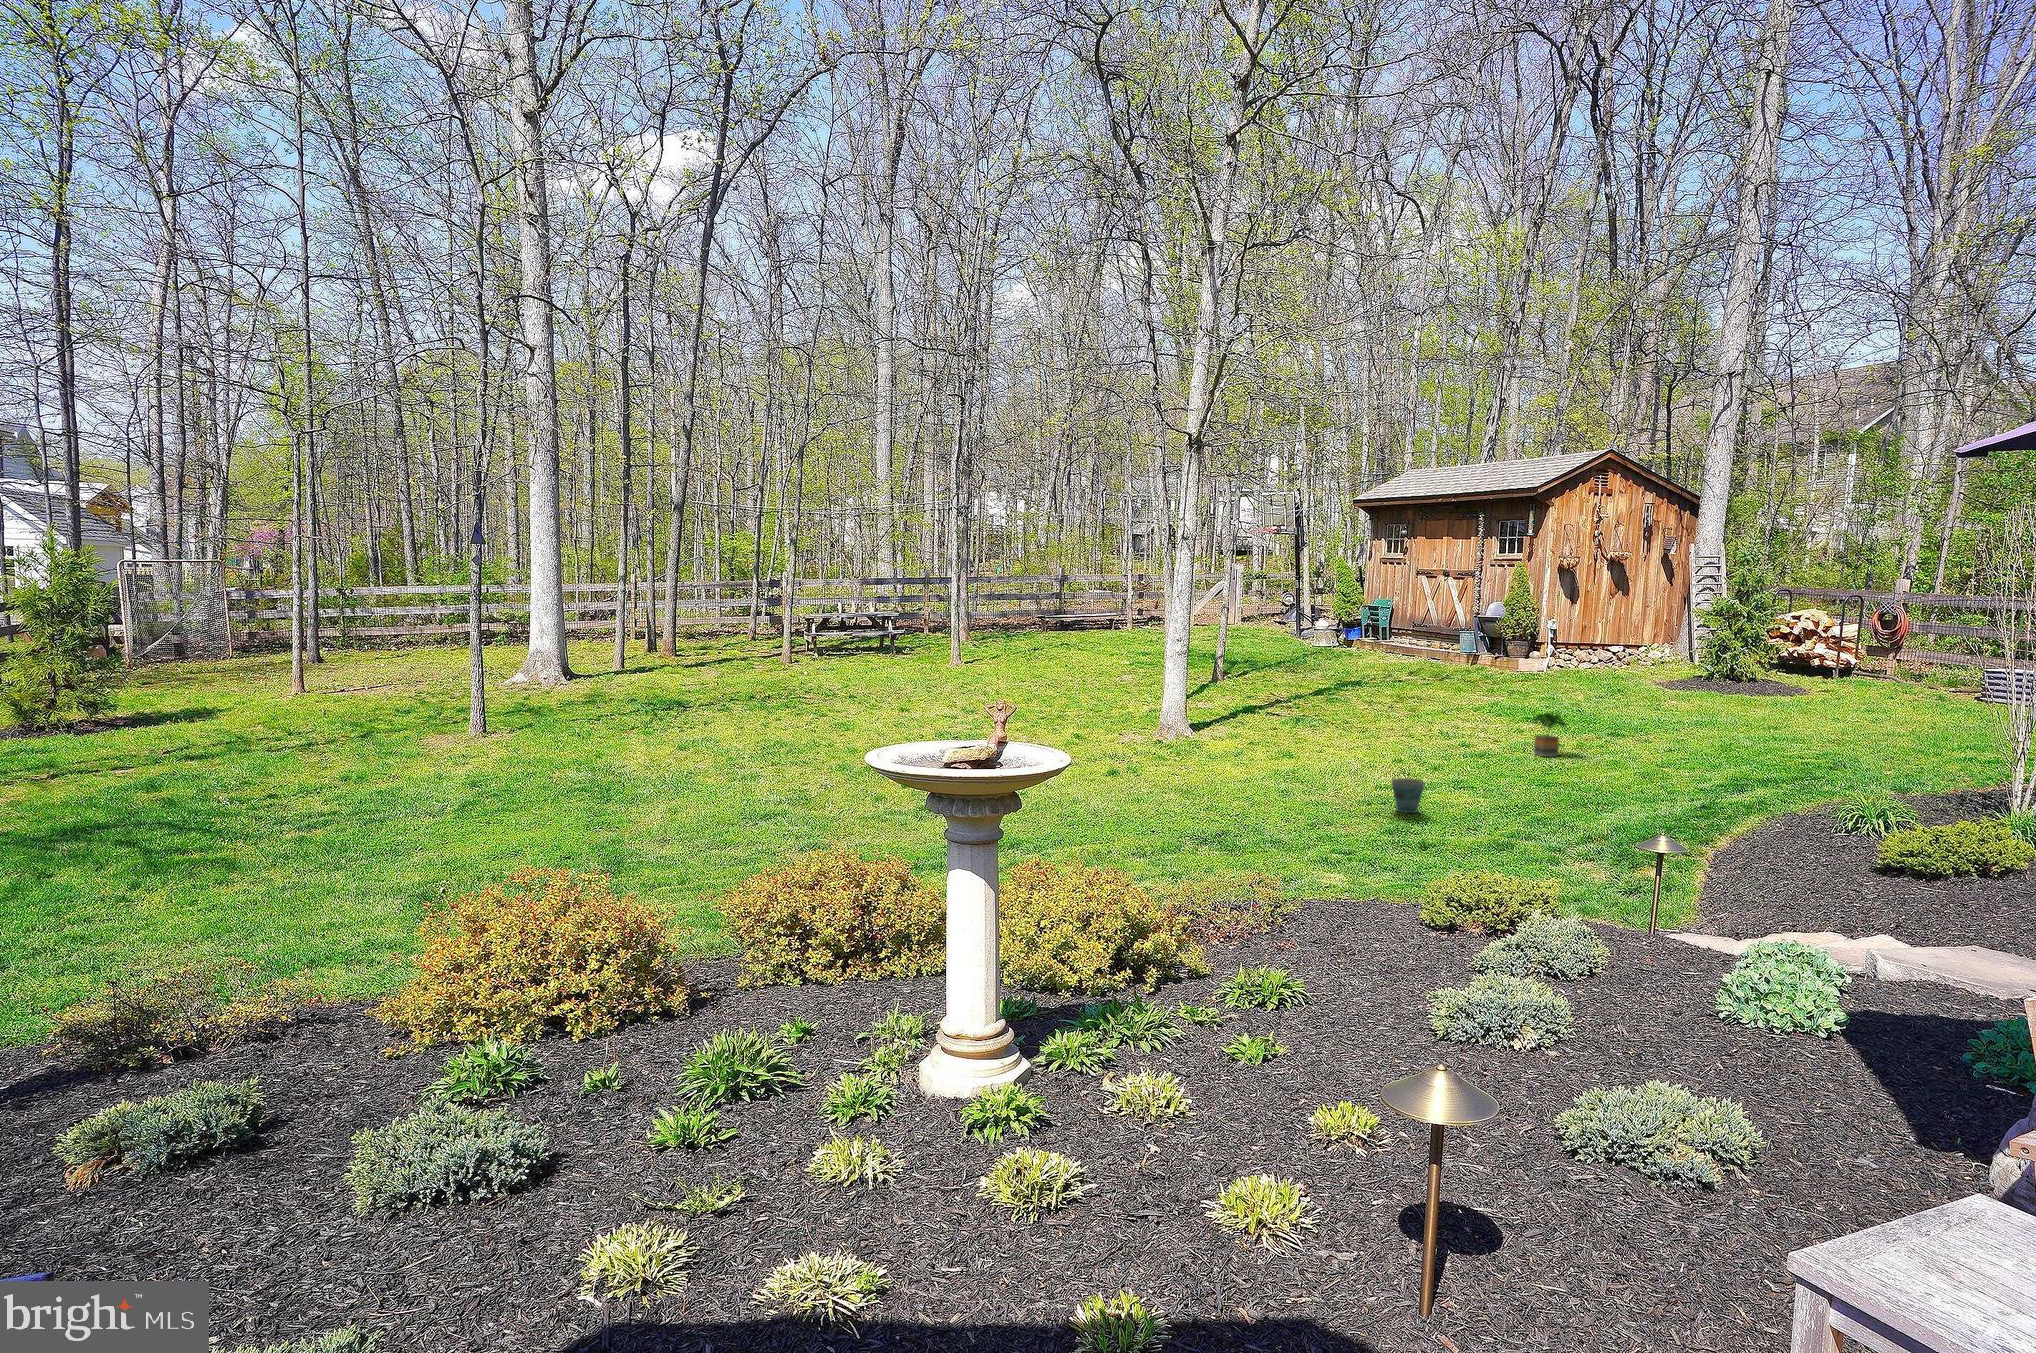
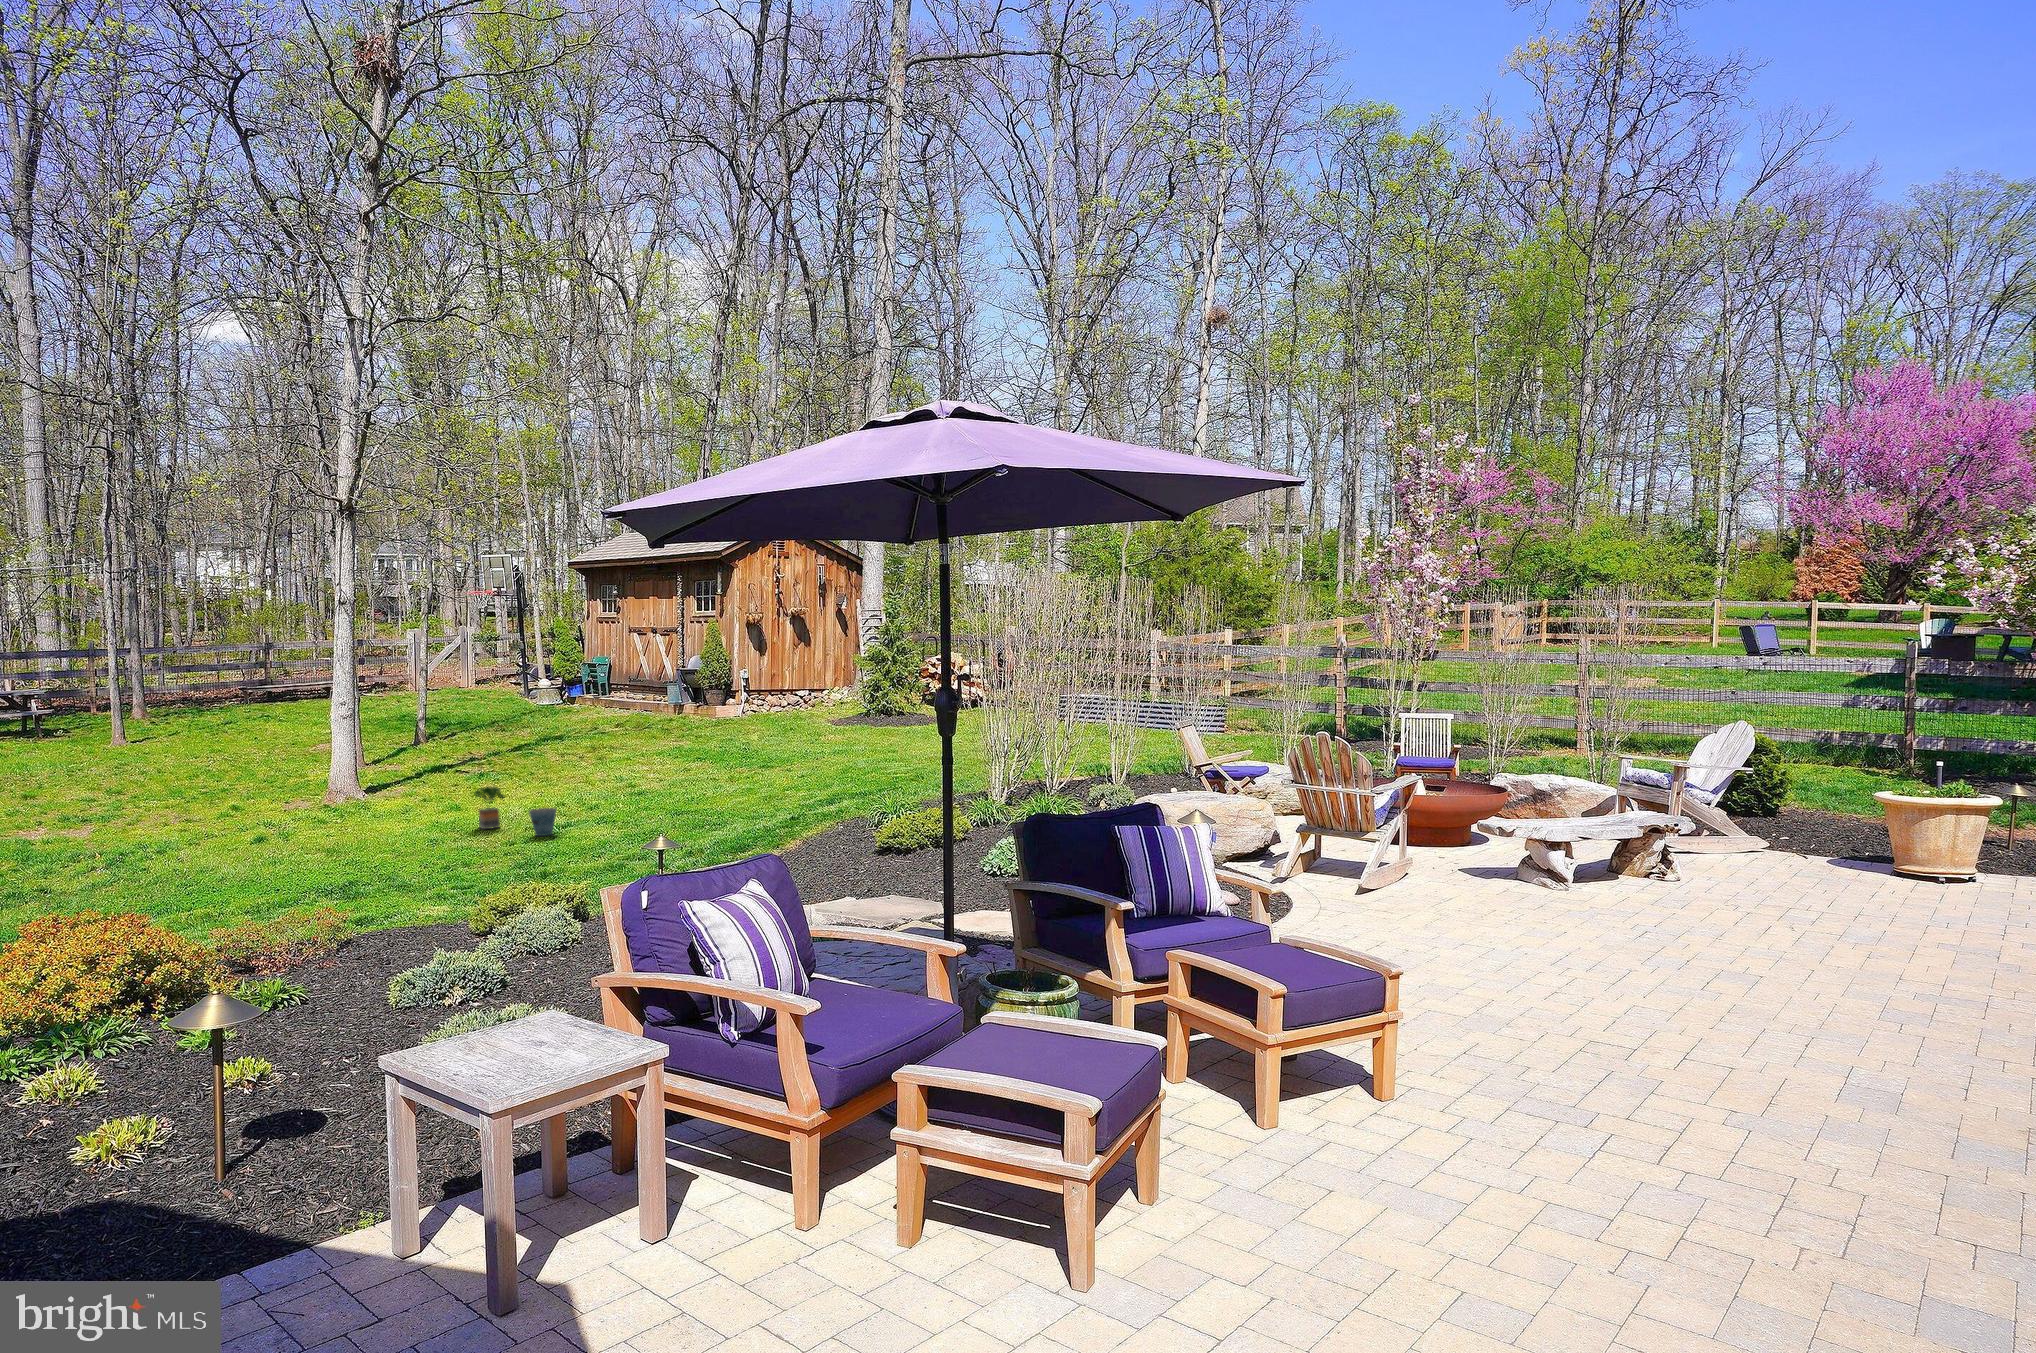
potted tree: present [1533,713,1567,757] -> present [474,787,505,829]

